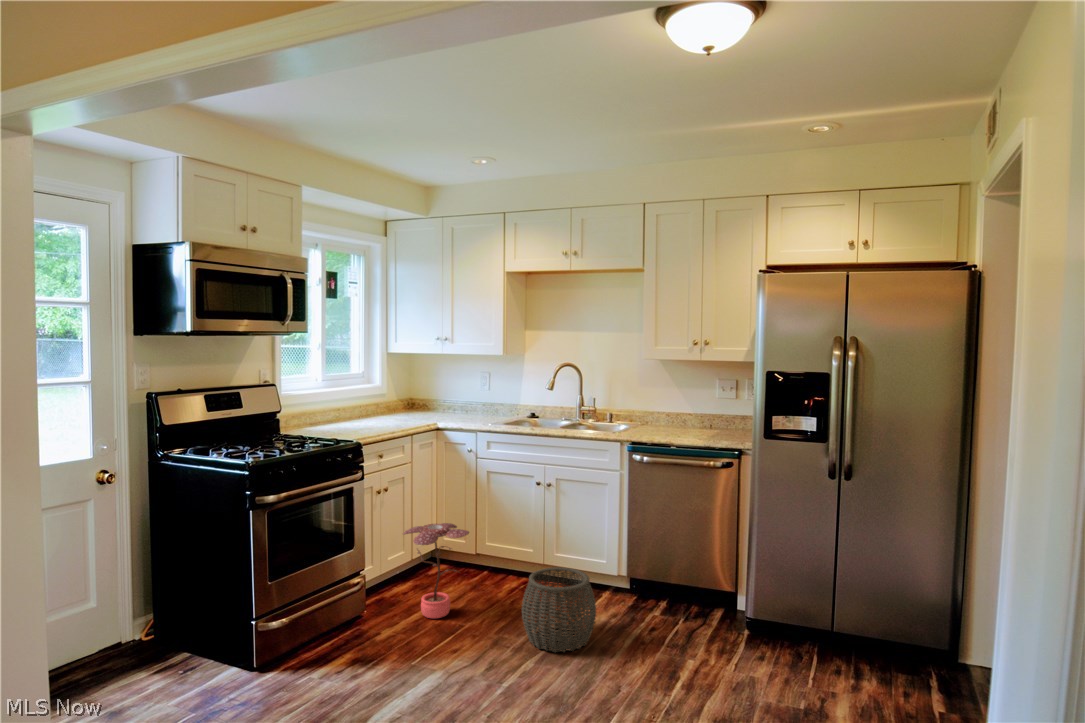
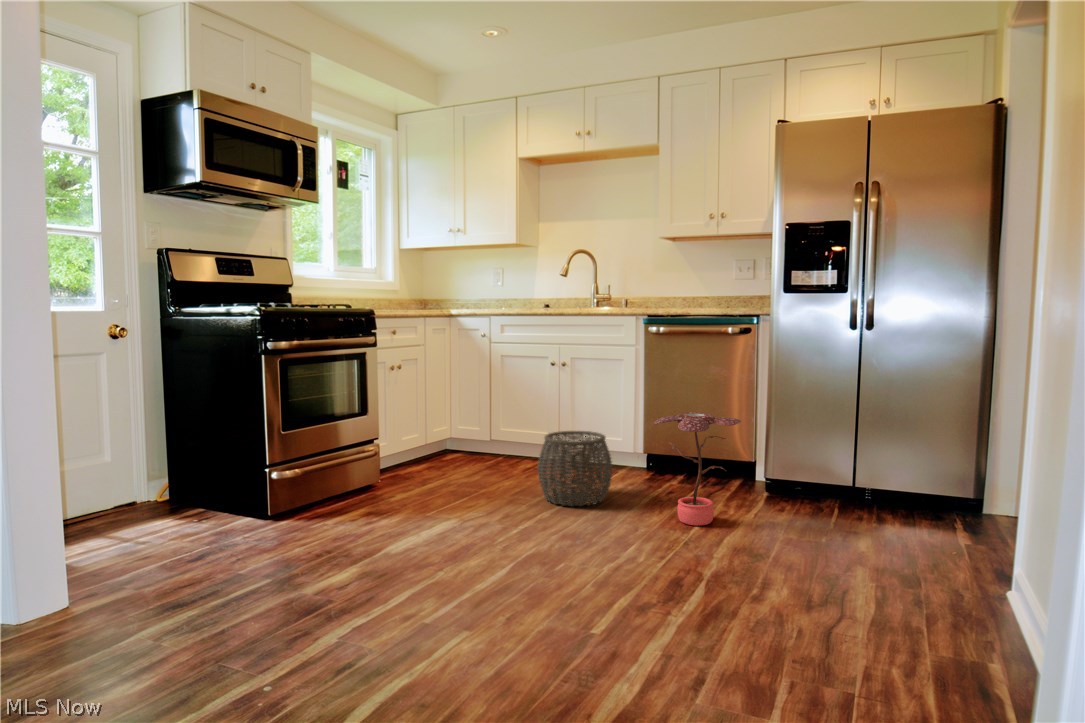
potted plant: present [403,523,469,618] -> present [654,412,741,526]

